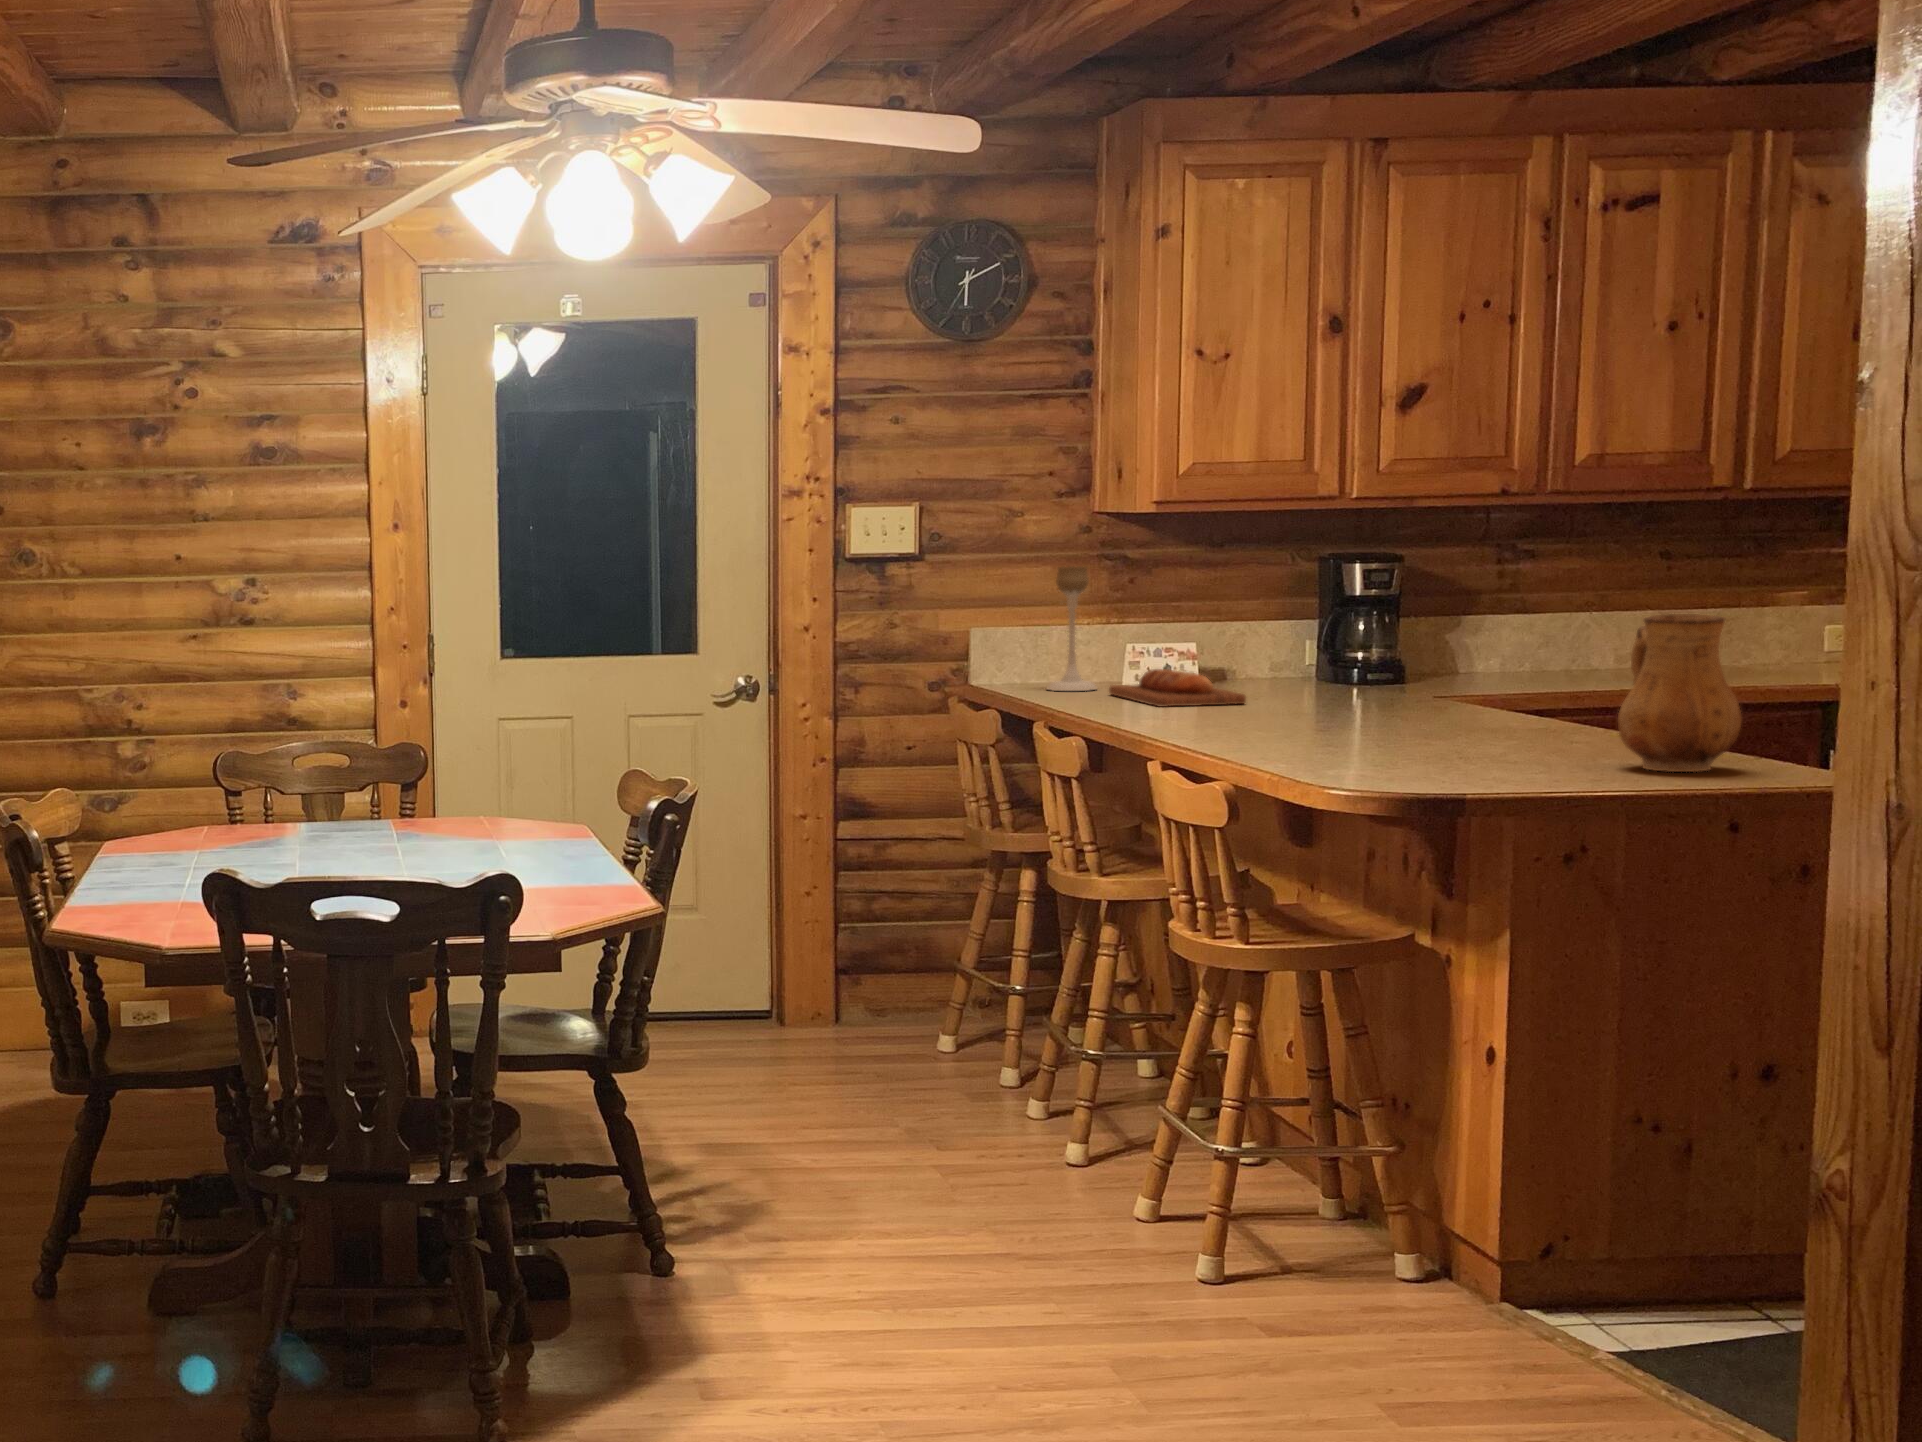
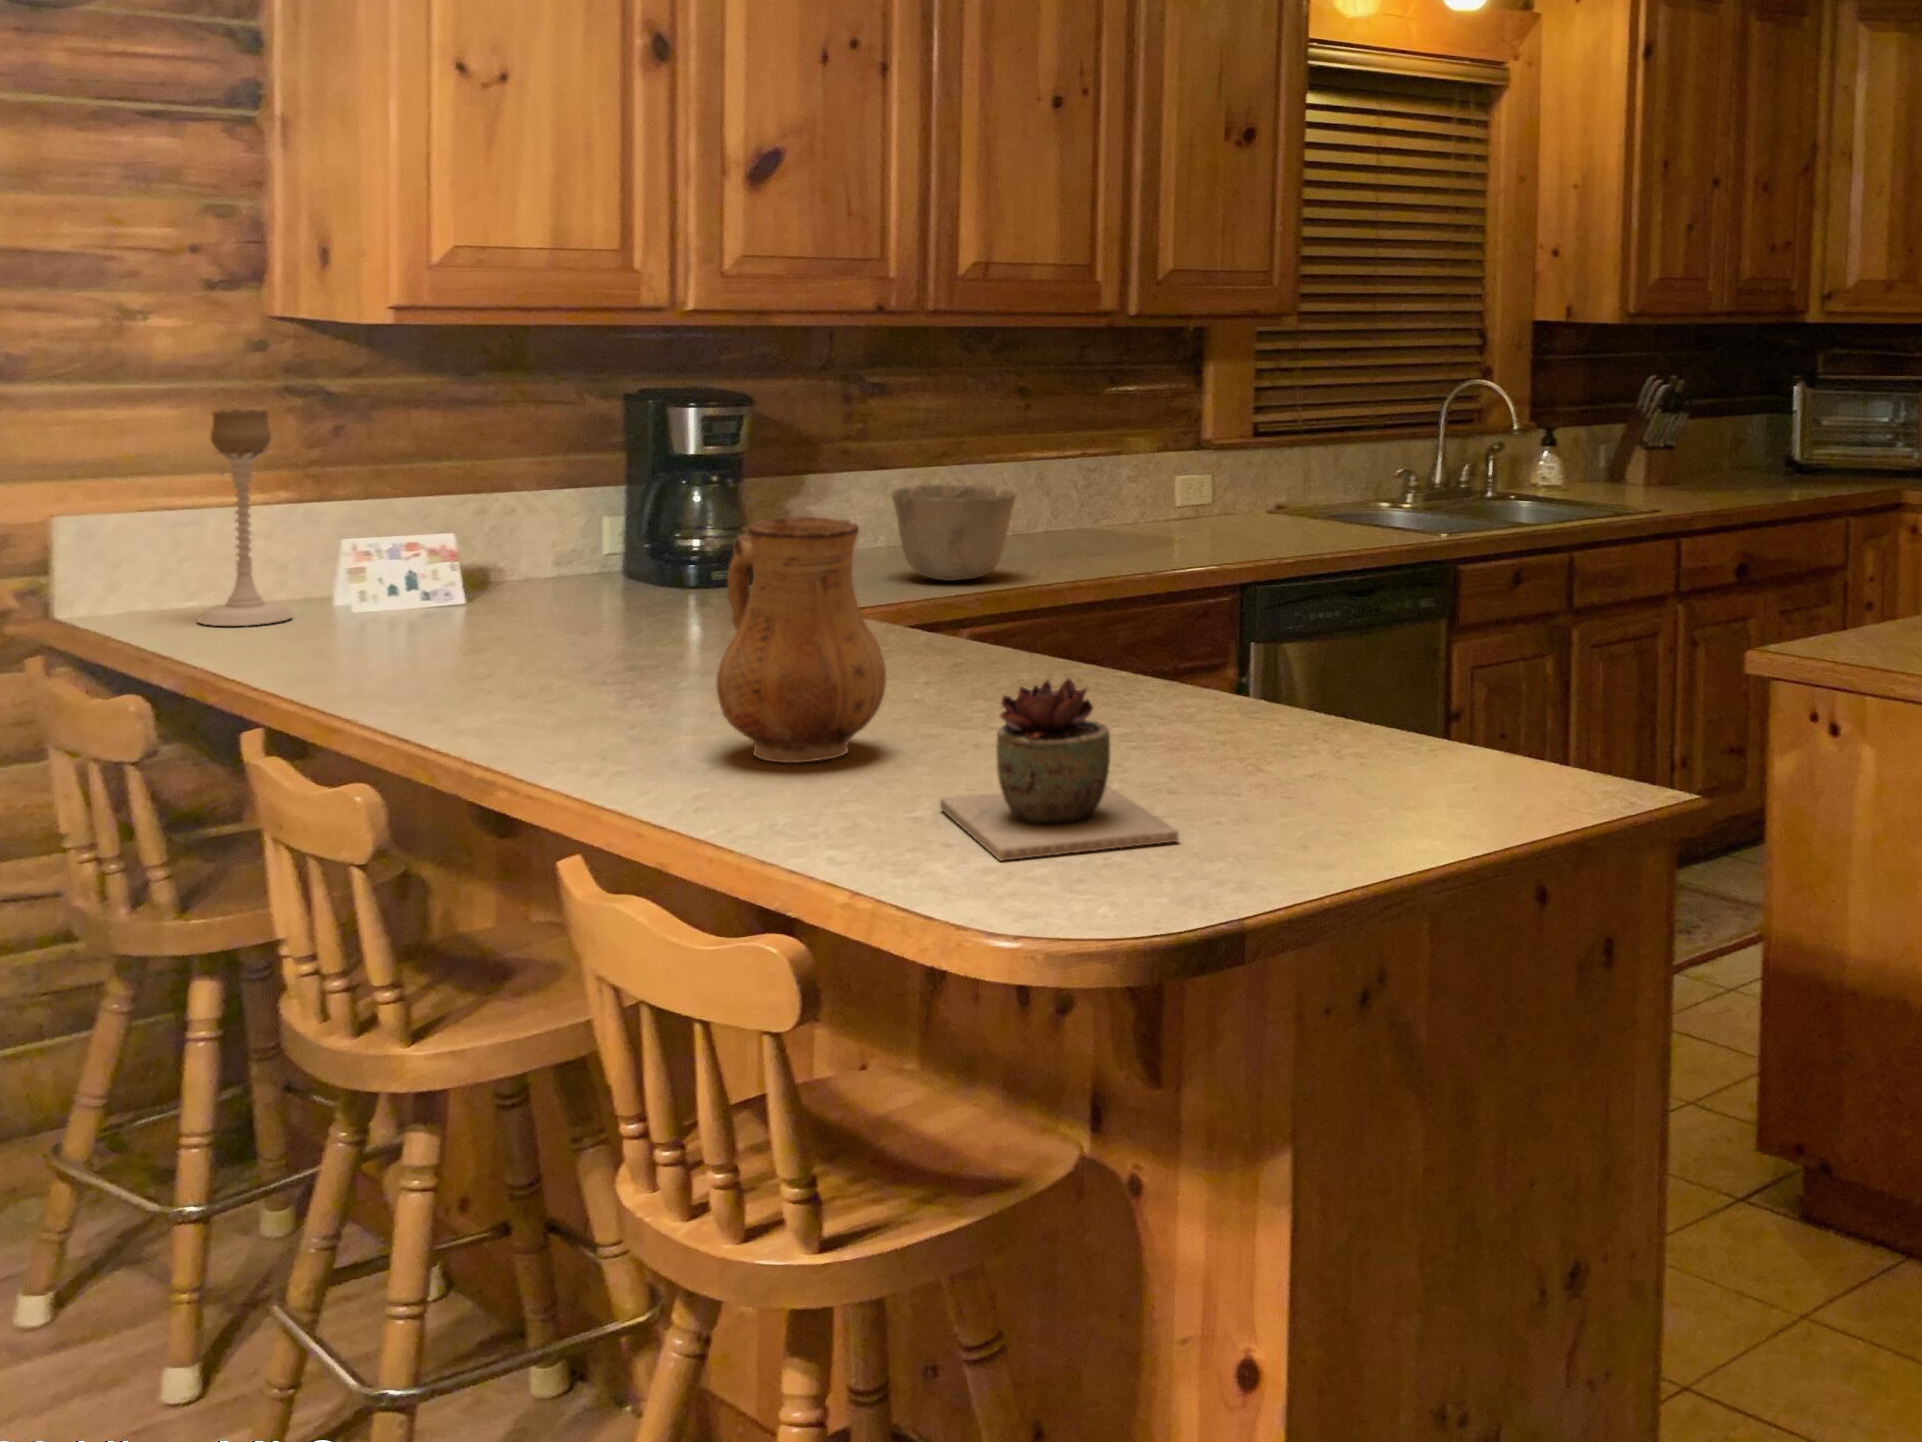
ceramic pitcher: present [1618,614,1741,772] -> present [717,517,886,763]
ceramic bowl: none [1504,621,1604,689] -> present [892,485,1017,581]
bread loaf: present [1109,669,1246,707] -> none [323,586,580,664]
succulent plant: none [1359,682,1474,770] -> present [940,679,1179,860]

